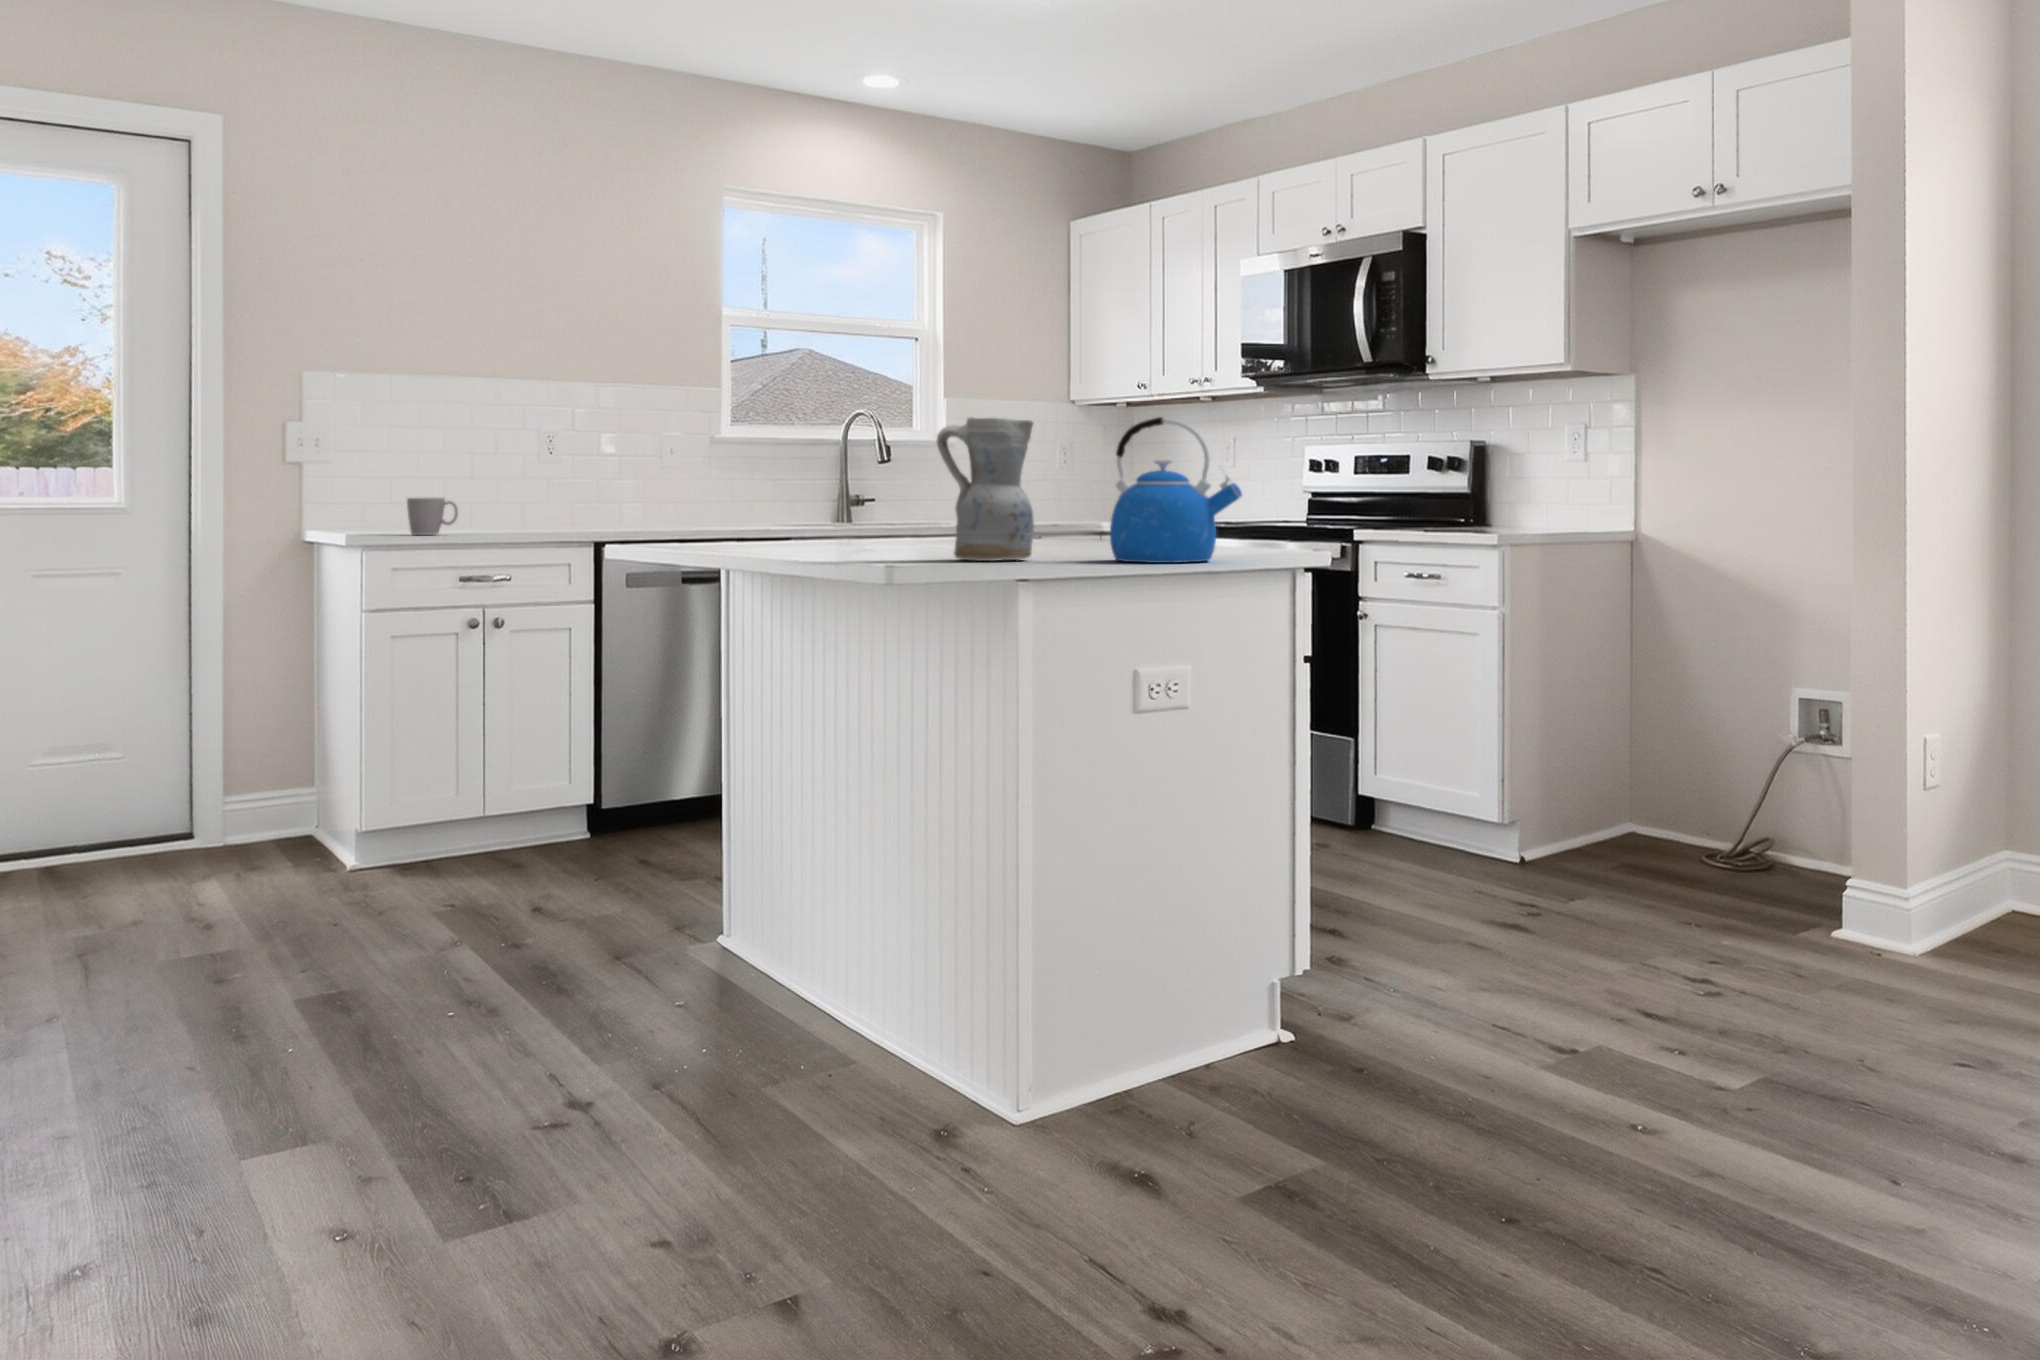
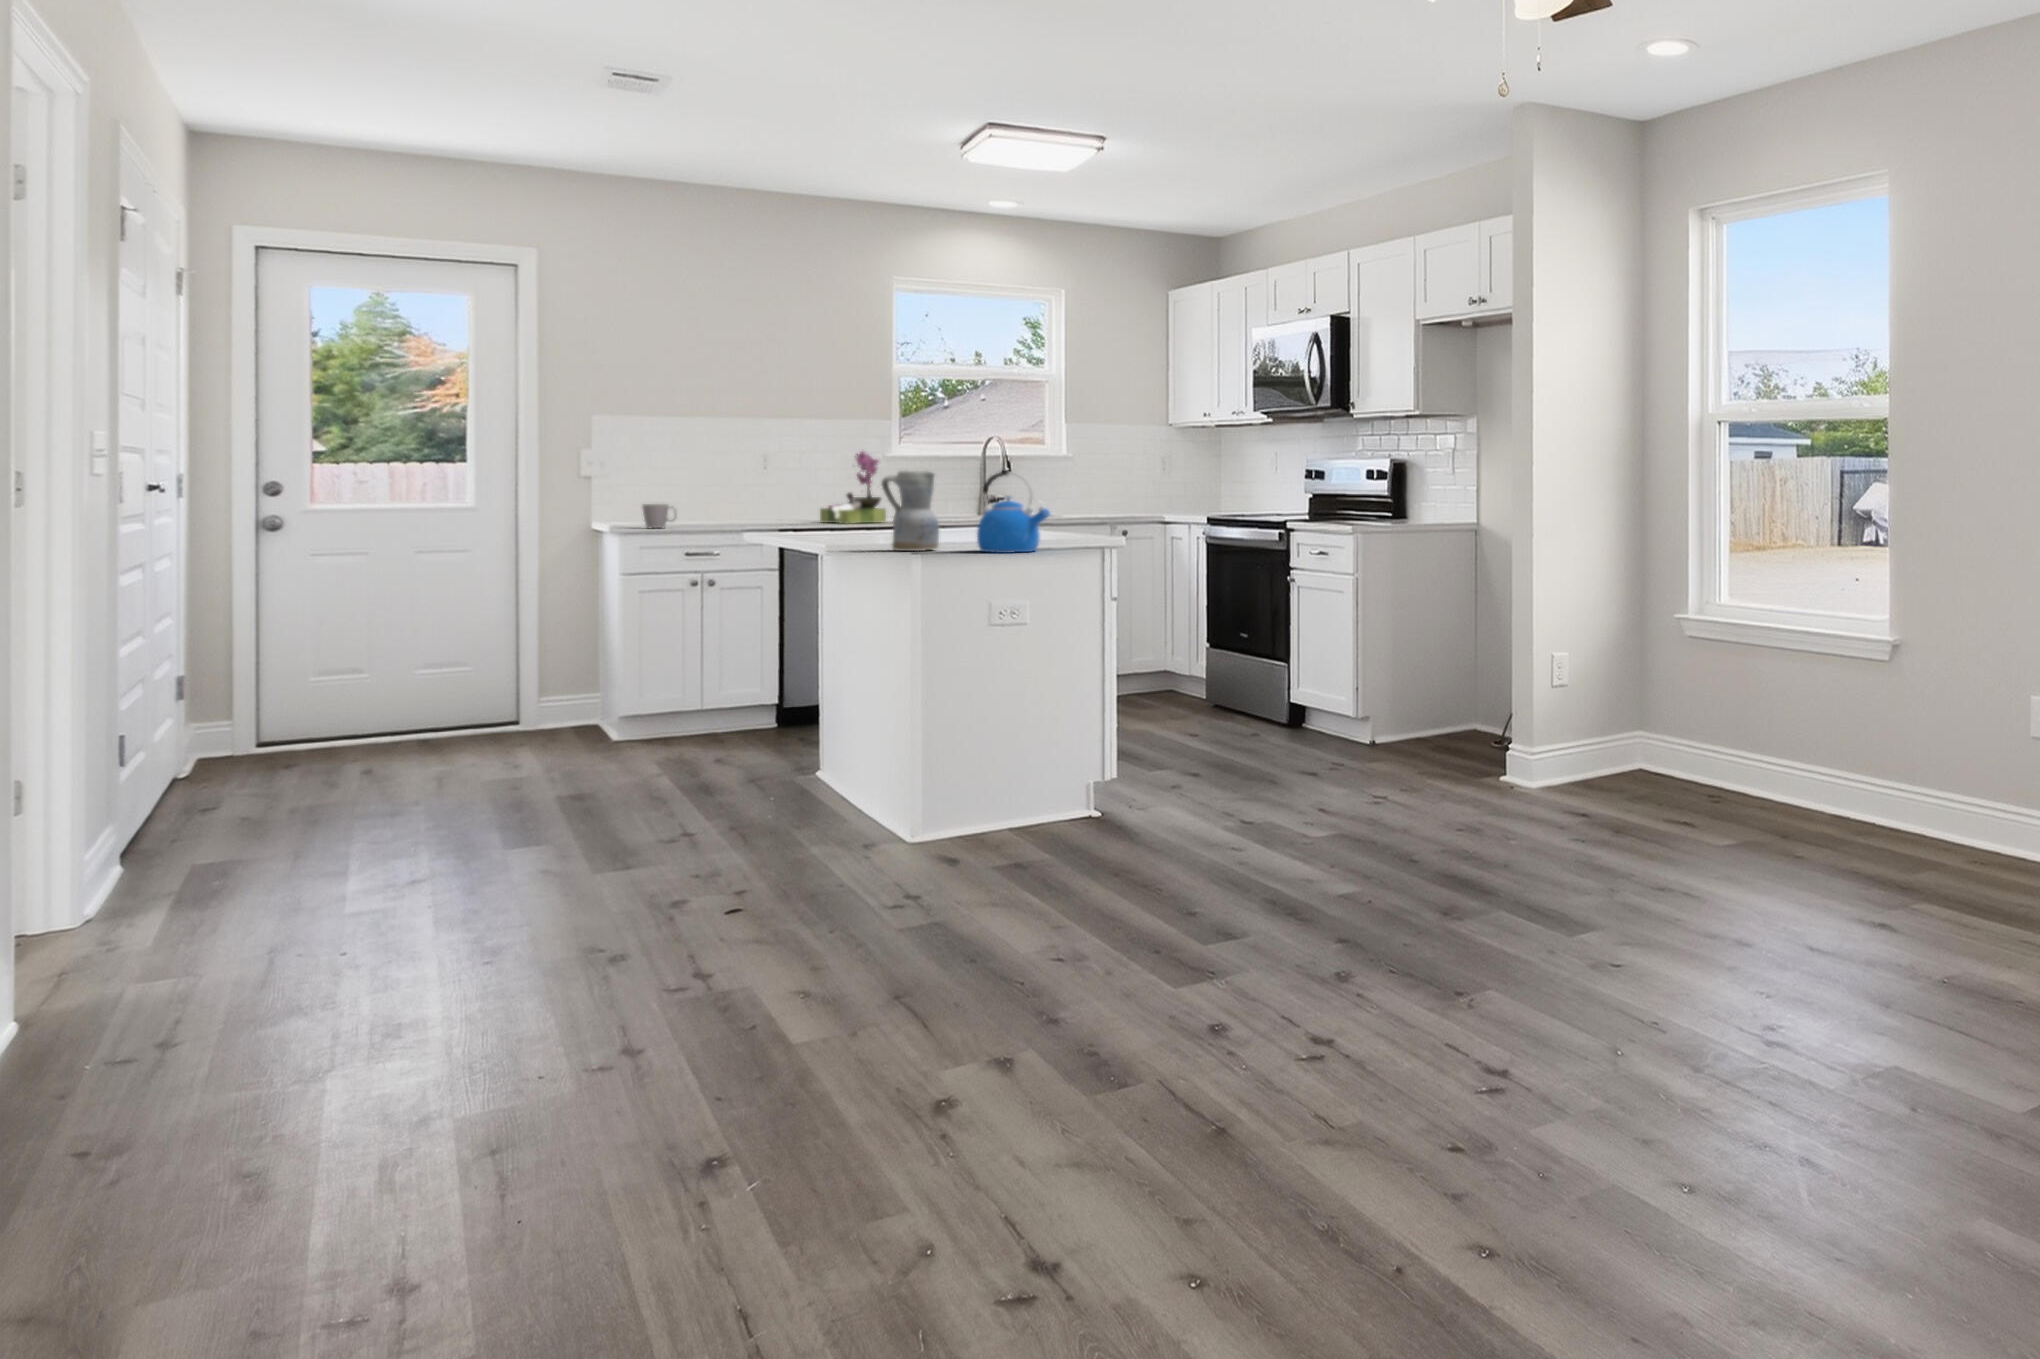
flower arrangement: none [637,423,731,530] -> present [820,451,886,524]

